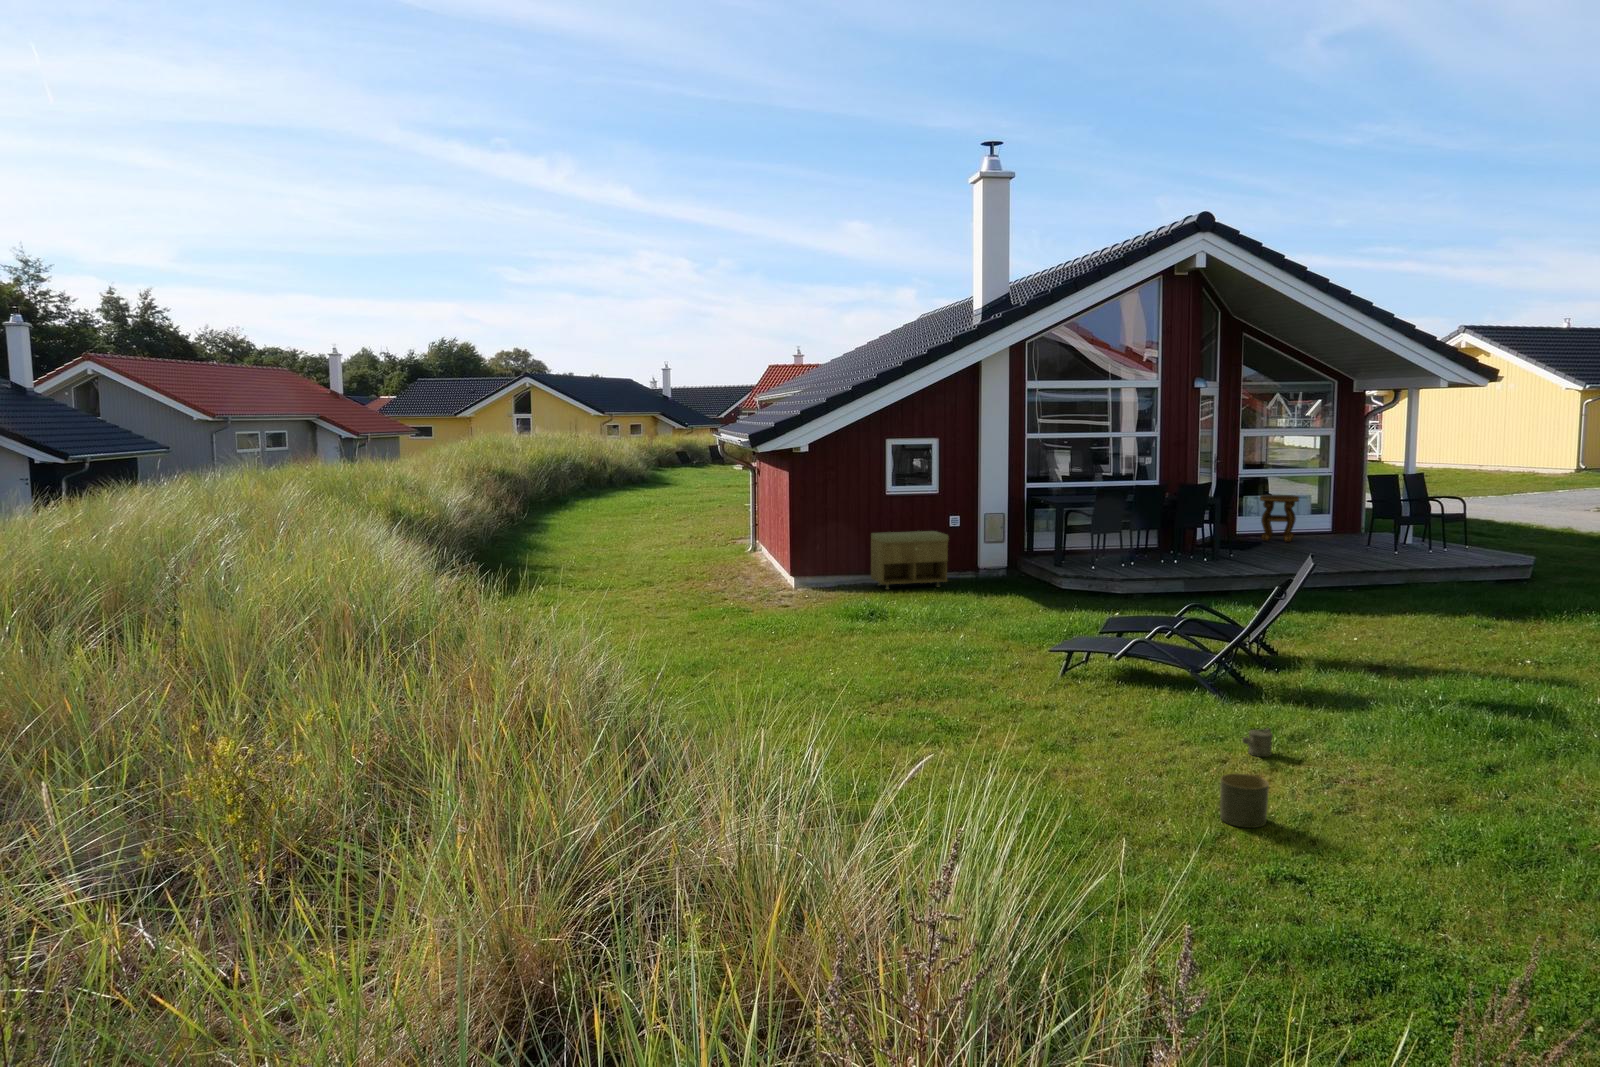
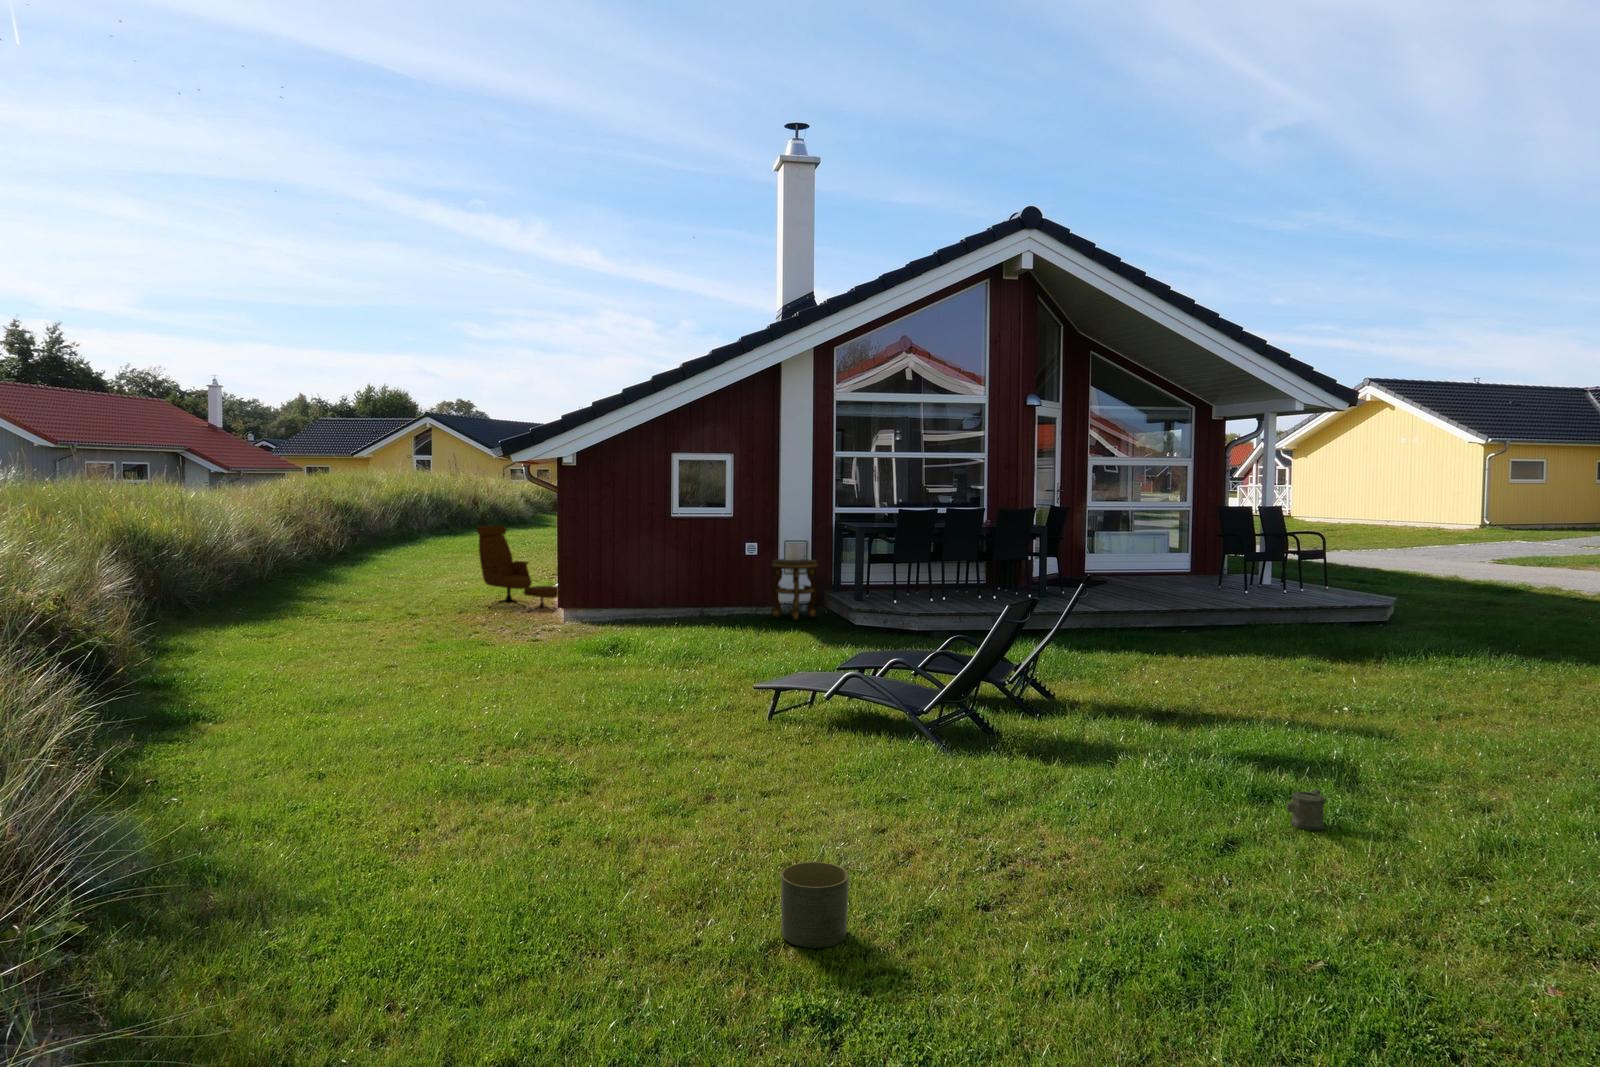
side table: present [1260,495,1299,542] -> present [771,559,818,620]
lounge chair: none [701,503,780,581] -> present [477,525,558,609]
storage bench: present [871,531,949,589] -> none [652,558,737,623]
watering can: present [1242,728,1273,757] -> present [1287,790,1325,831]

